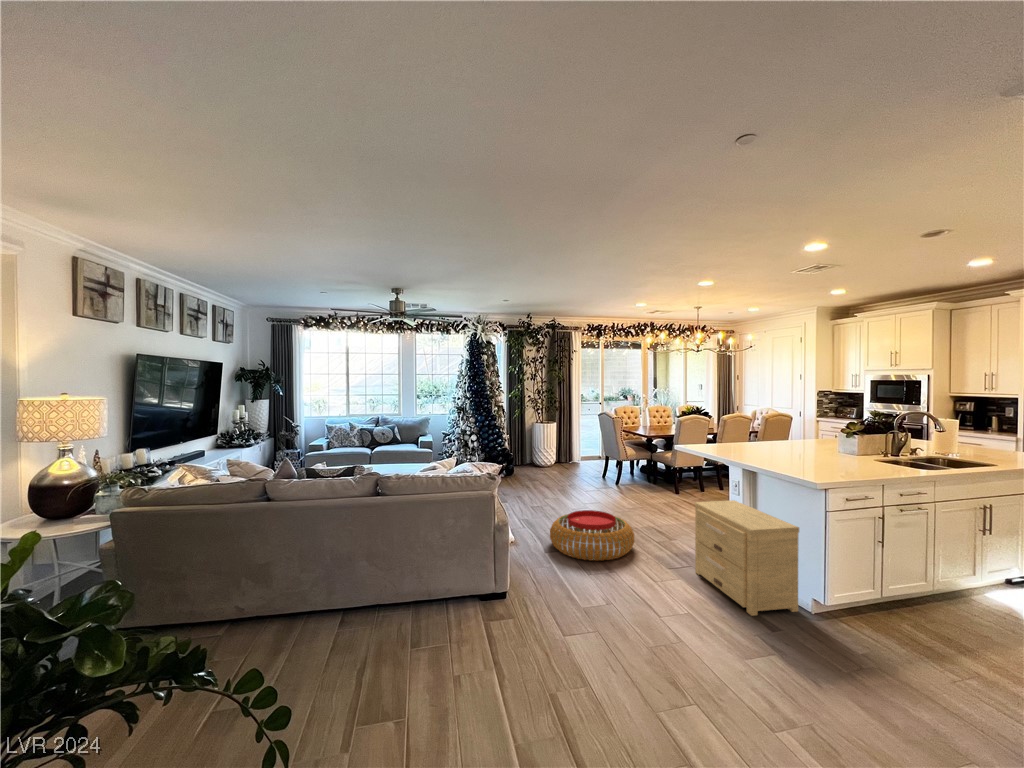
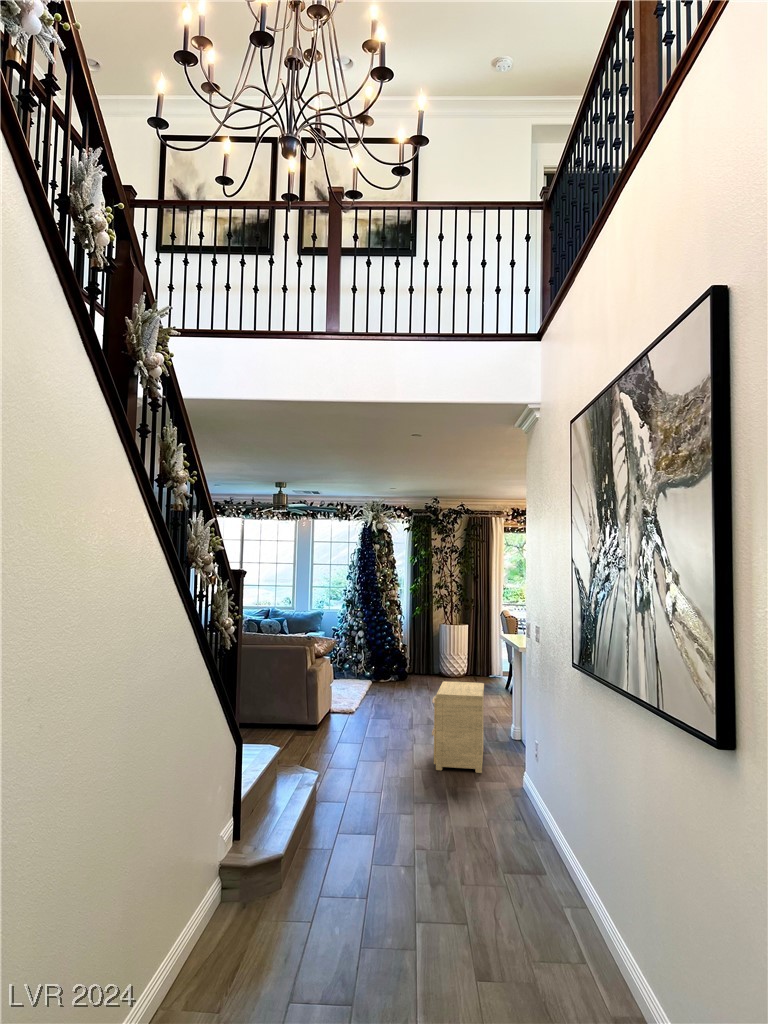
pouf: present [550,510,634,561] -> none [341,695,421,736]

